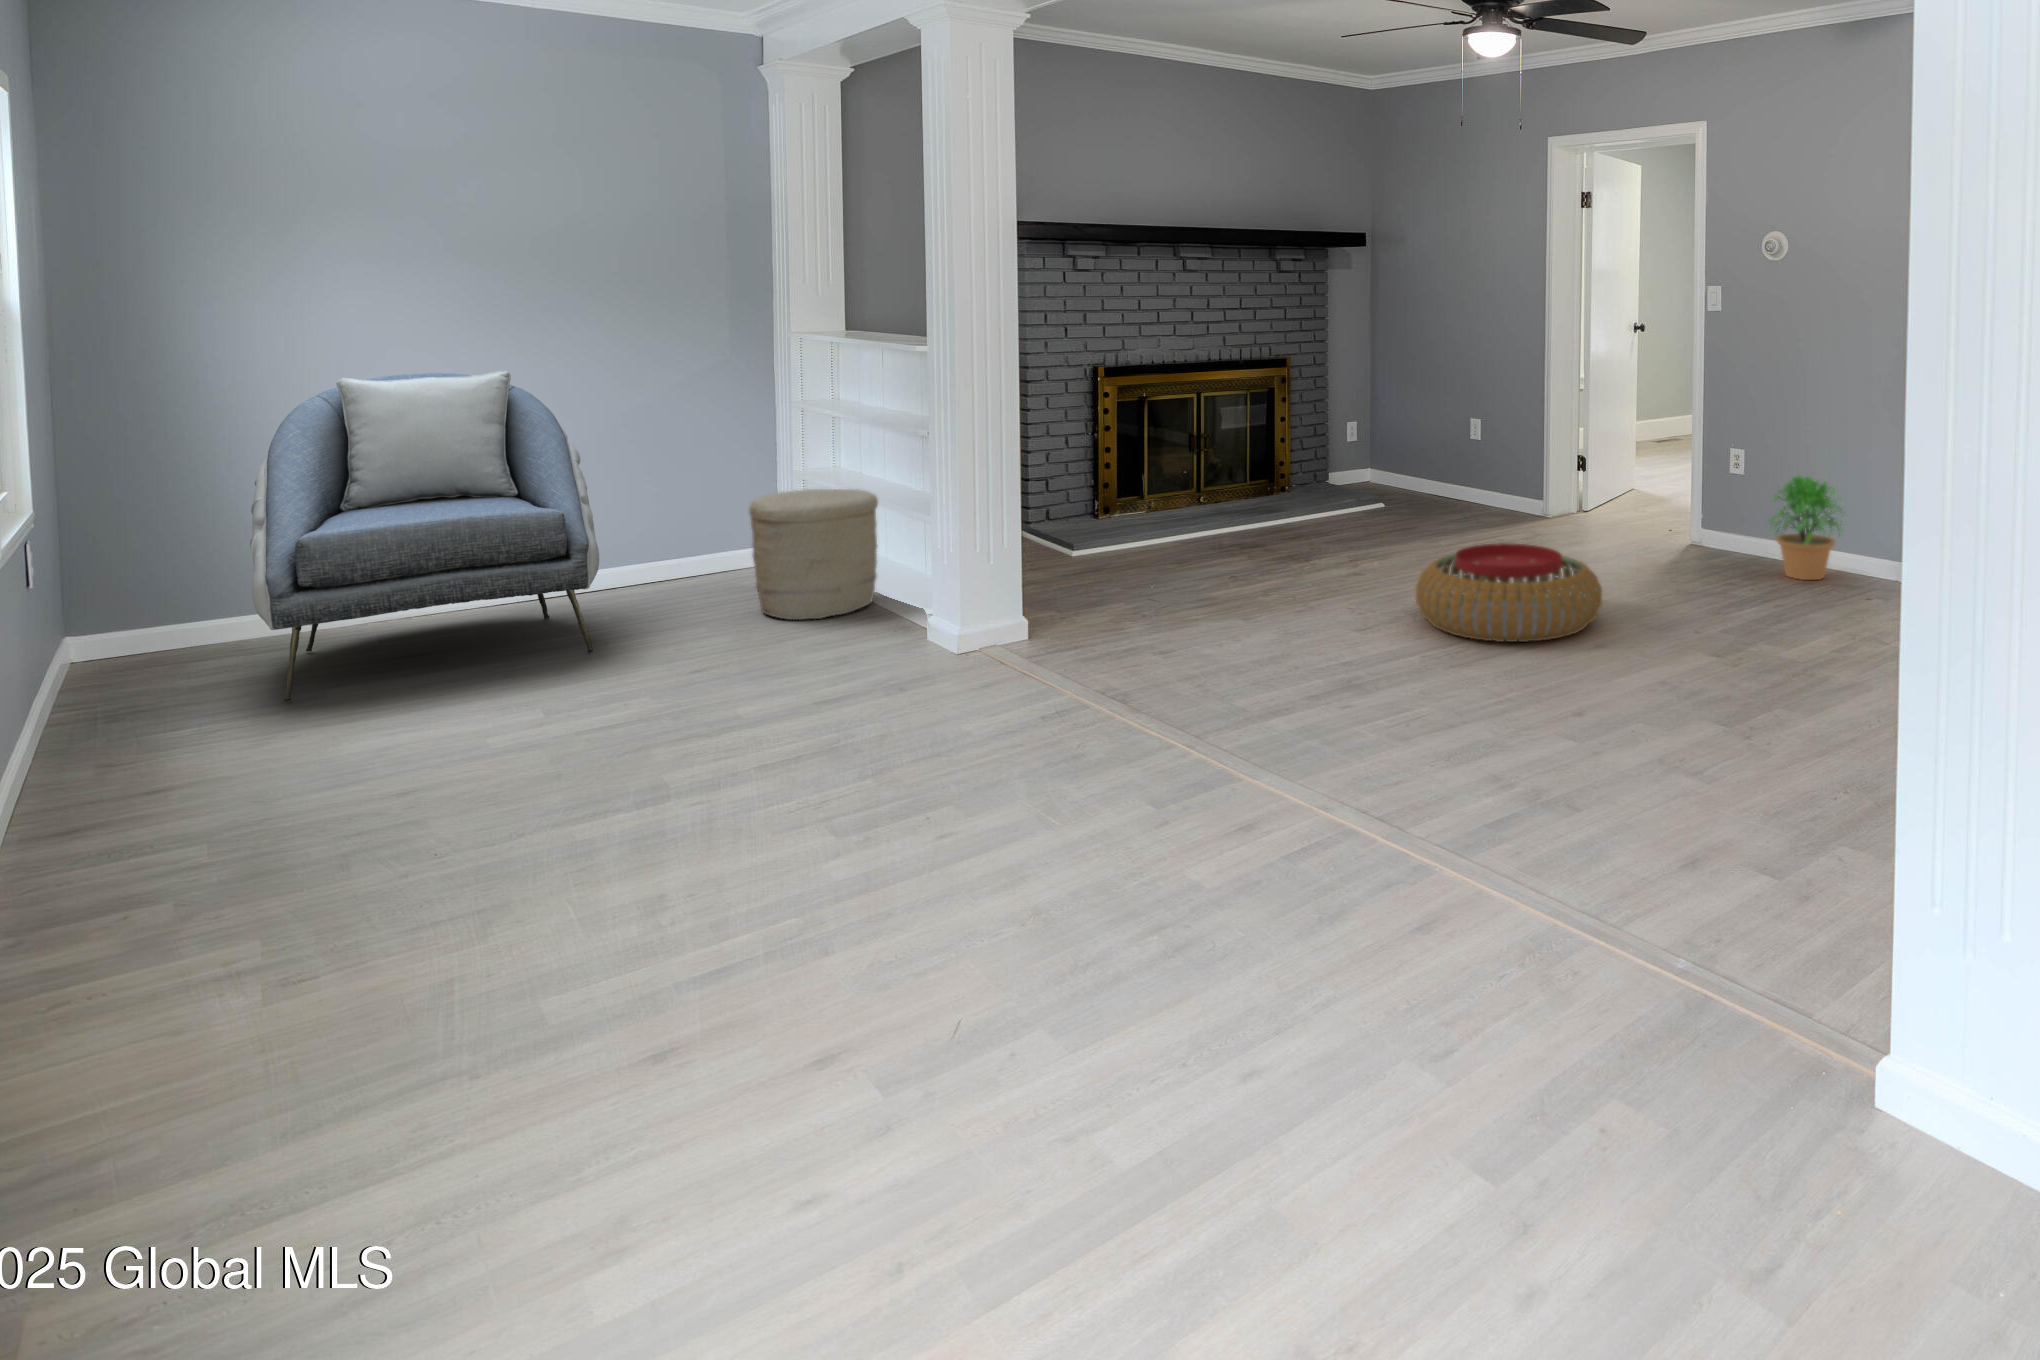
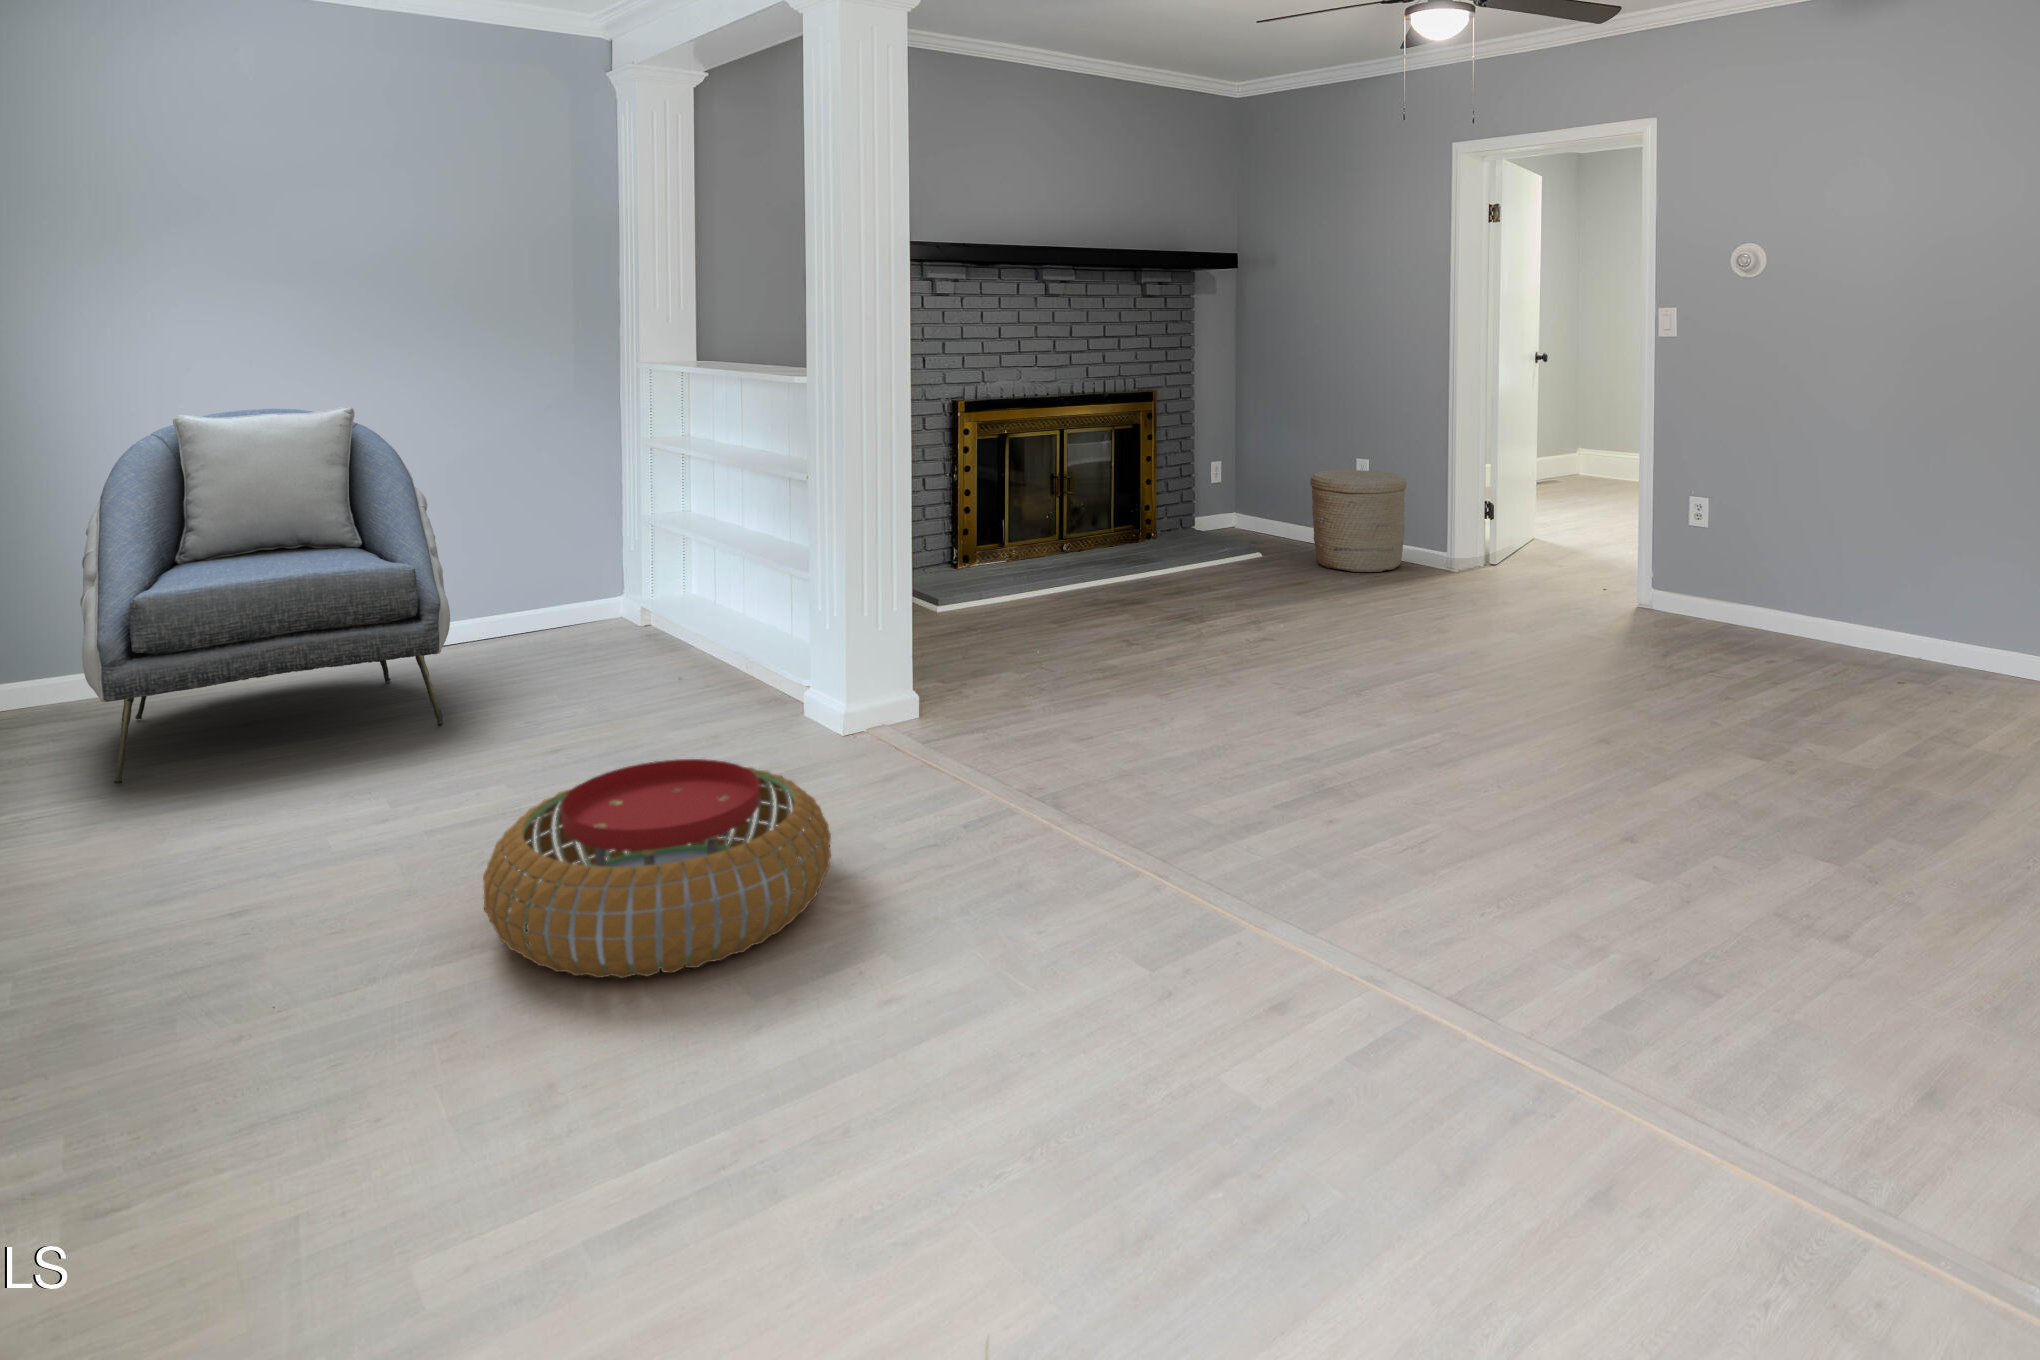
potted plant: present [1771,476,1845,580] -> none [1752,528,1859,655]
woven basket: present [749,489,878,620] -> present [1310,470,1406,572]
pouf: present [1416,543,1602,642] -> present [483,759,831,978]

